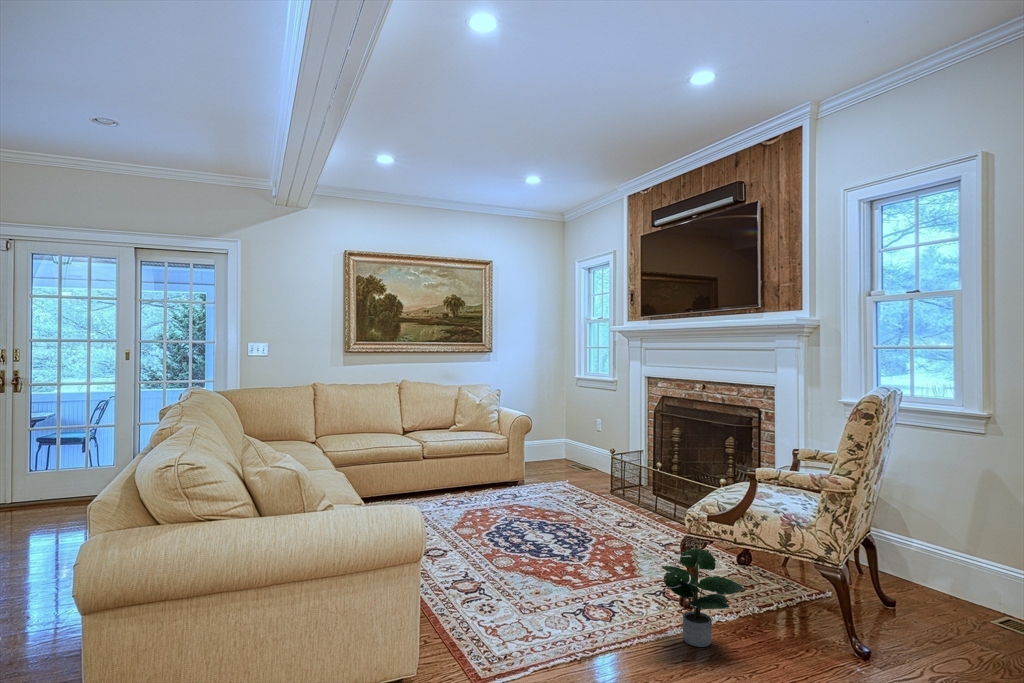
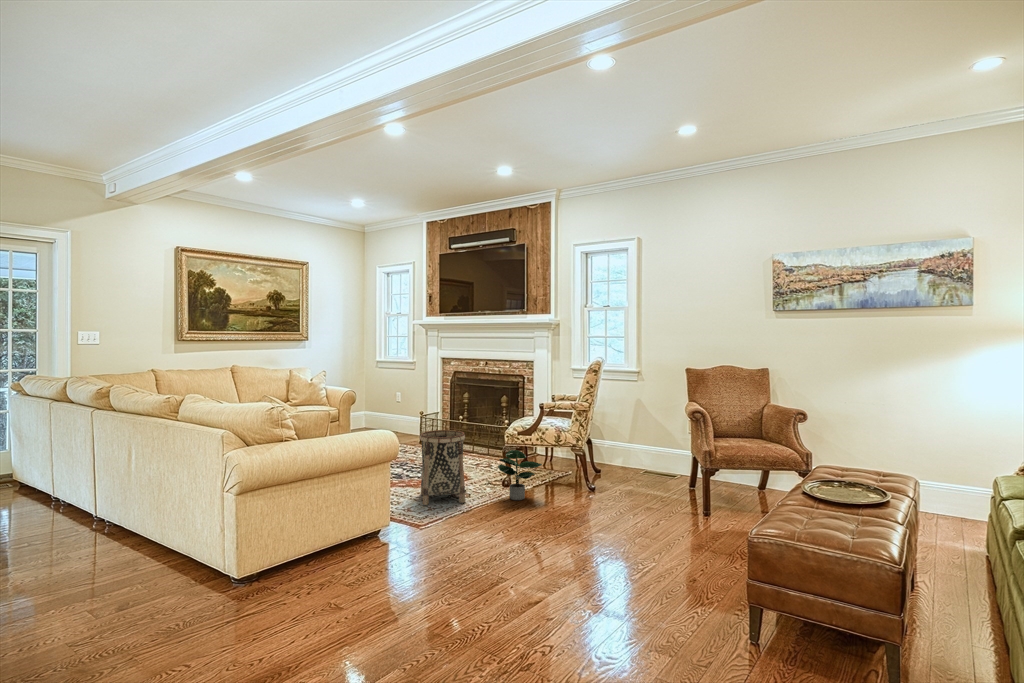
basket: none [533,497,610,630] -> present [420,430,465,505]

